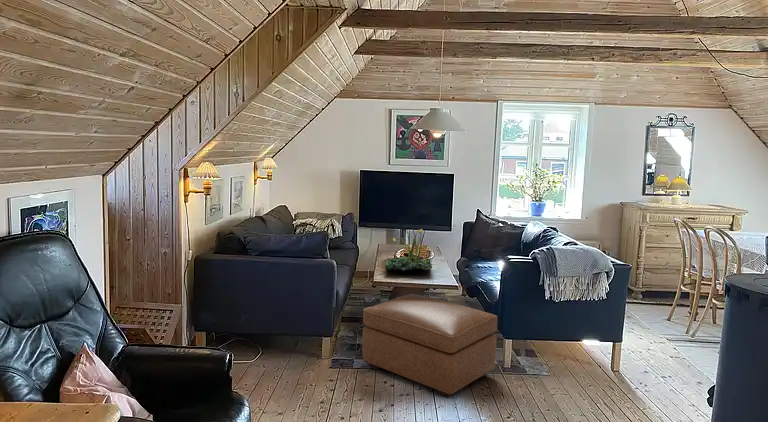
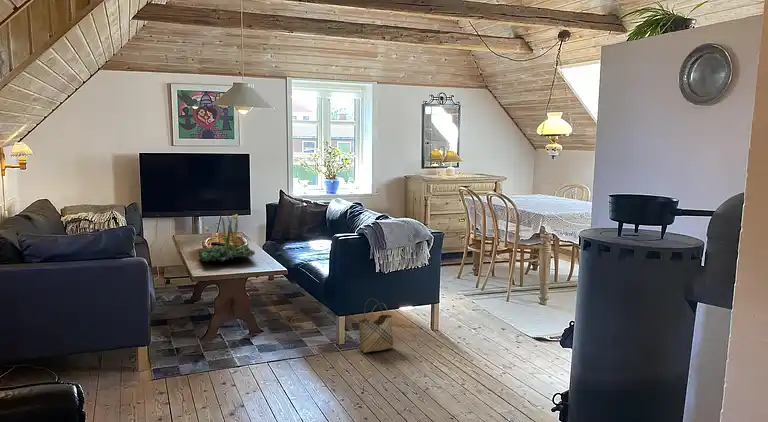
ottoman: present [362,294,497,398] -> none [188,284,333,387]
woven basket: none [523,326,561,381] -> present [359,298,393,353]

